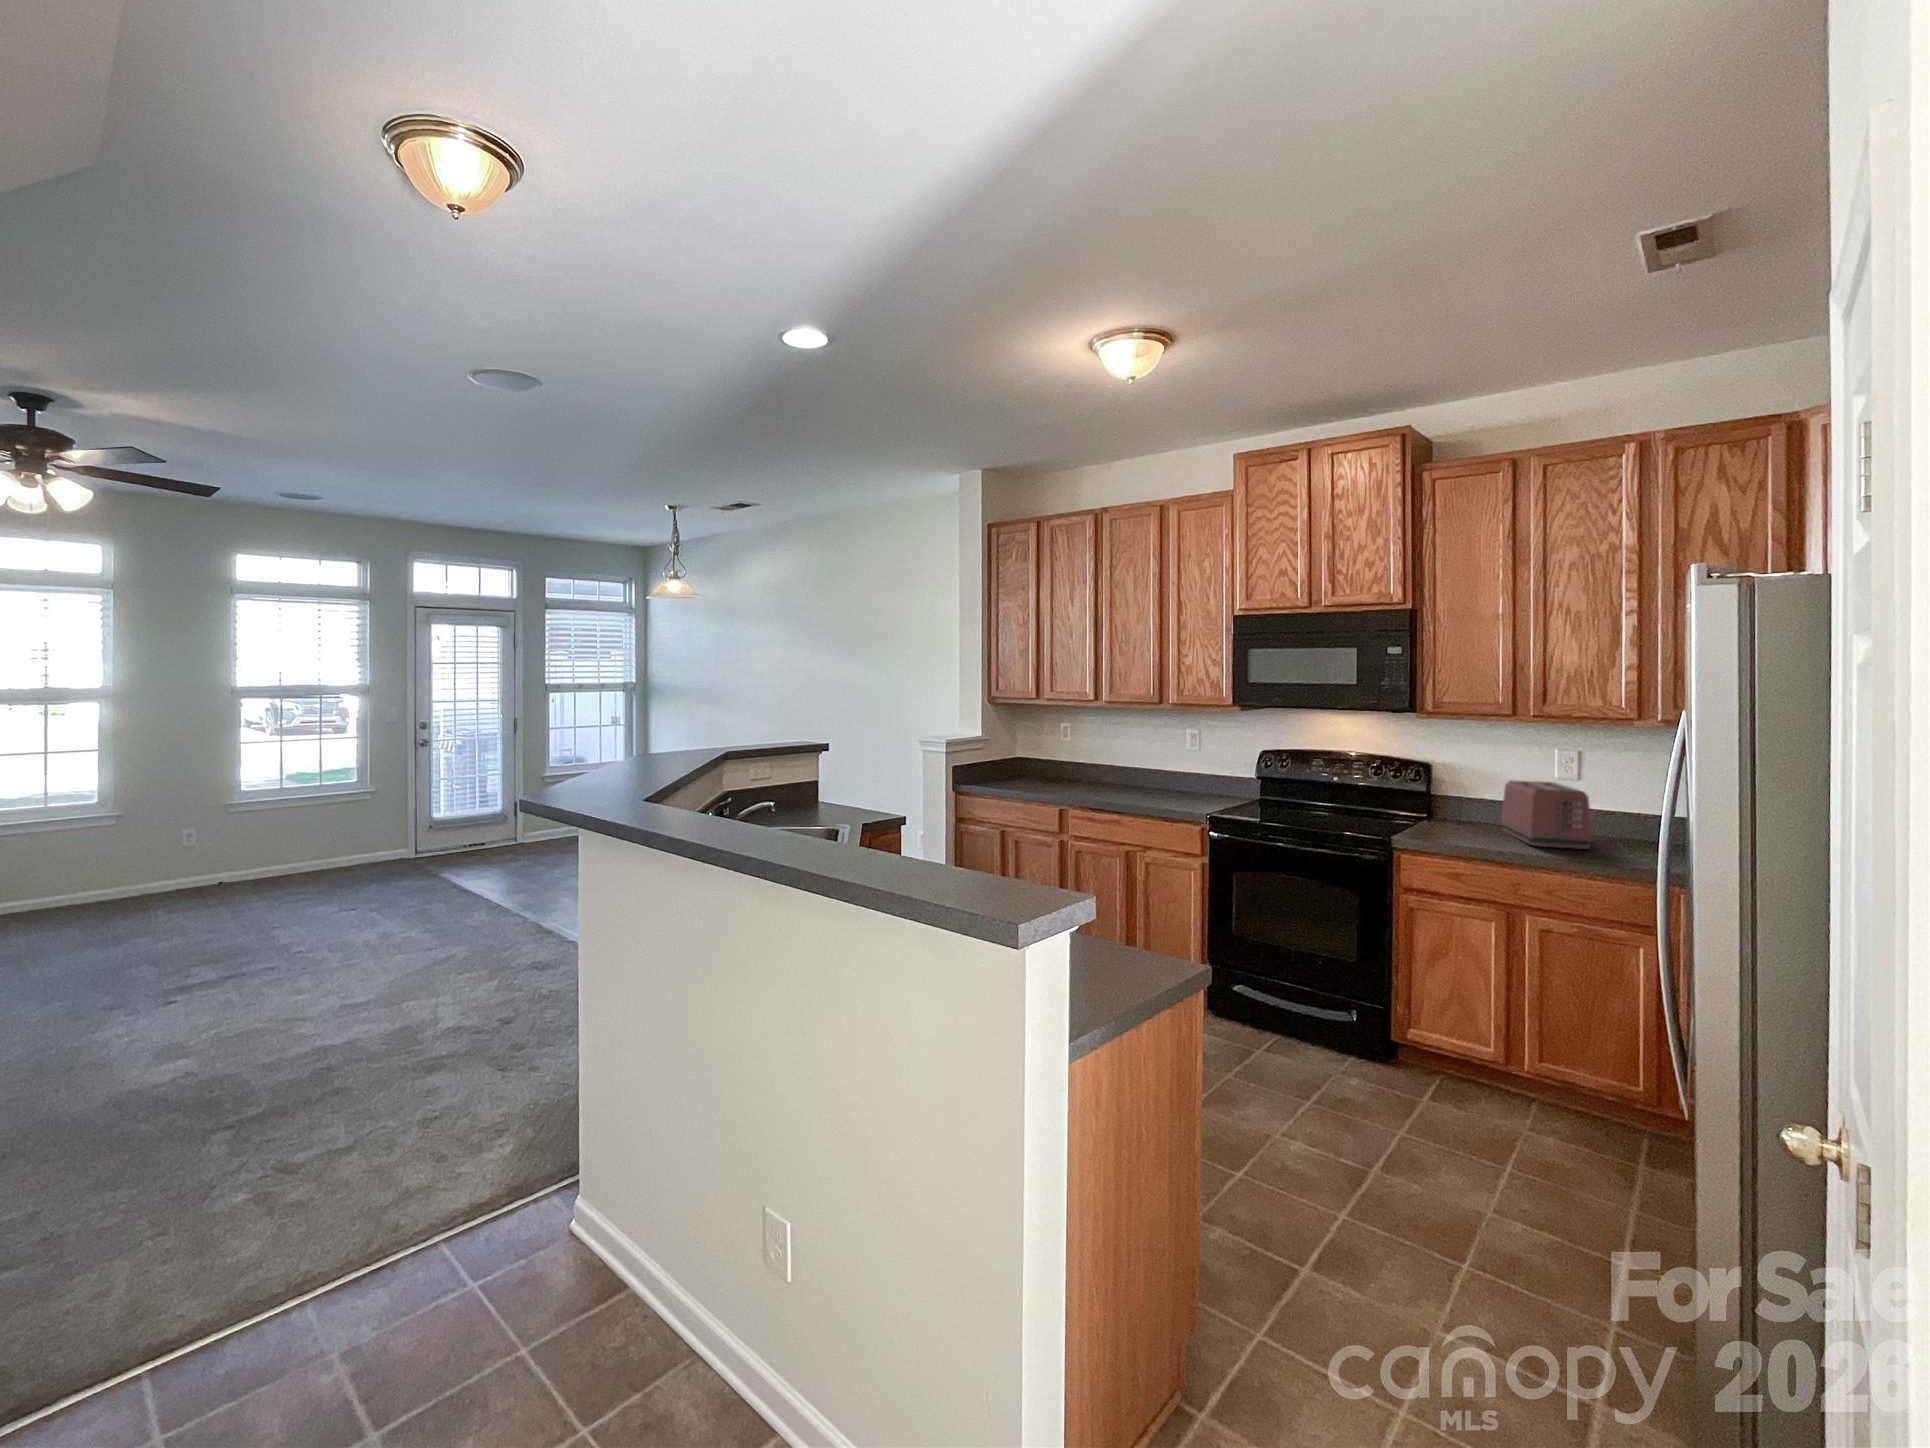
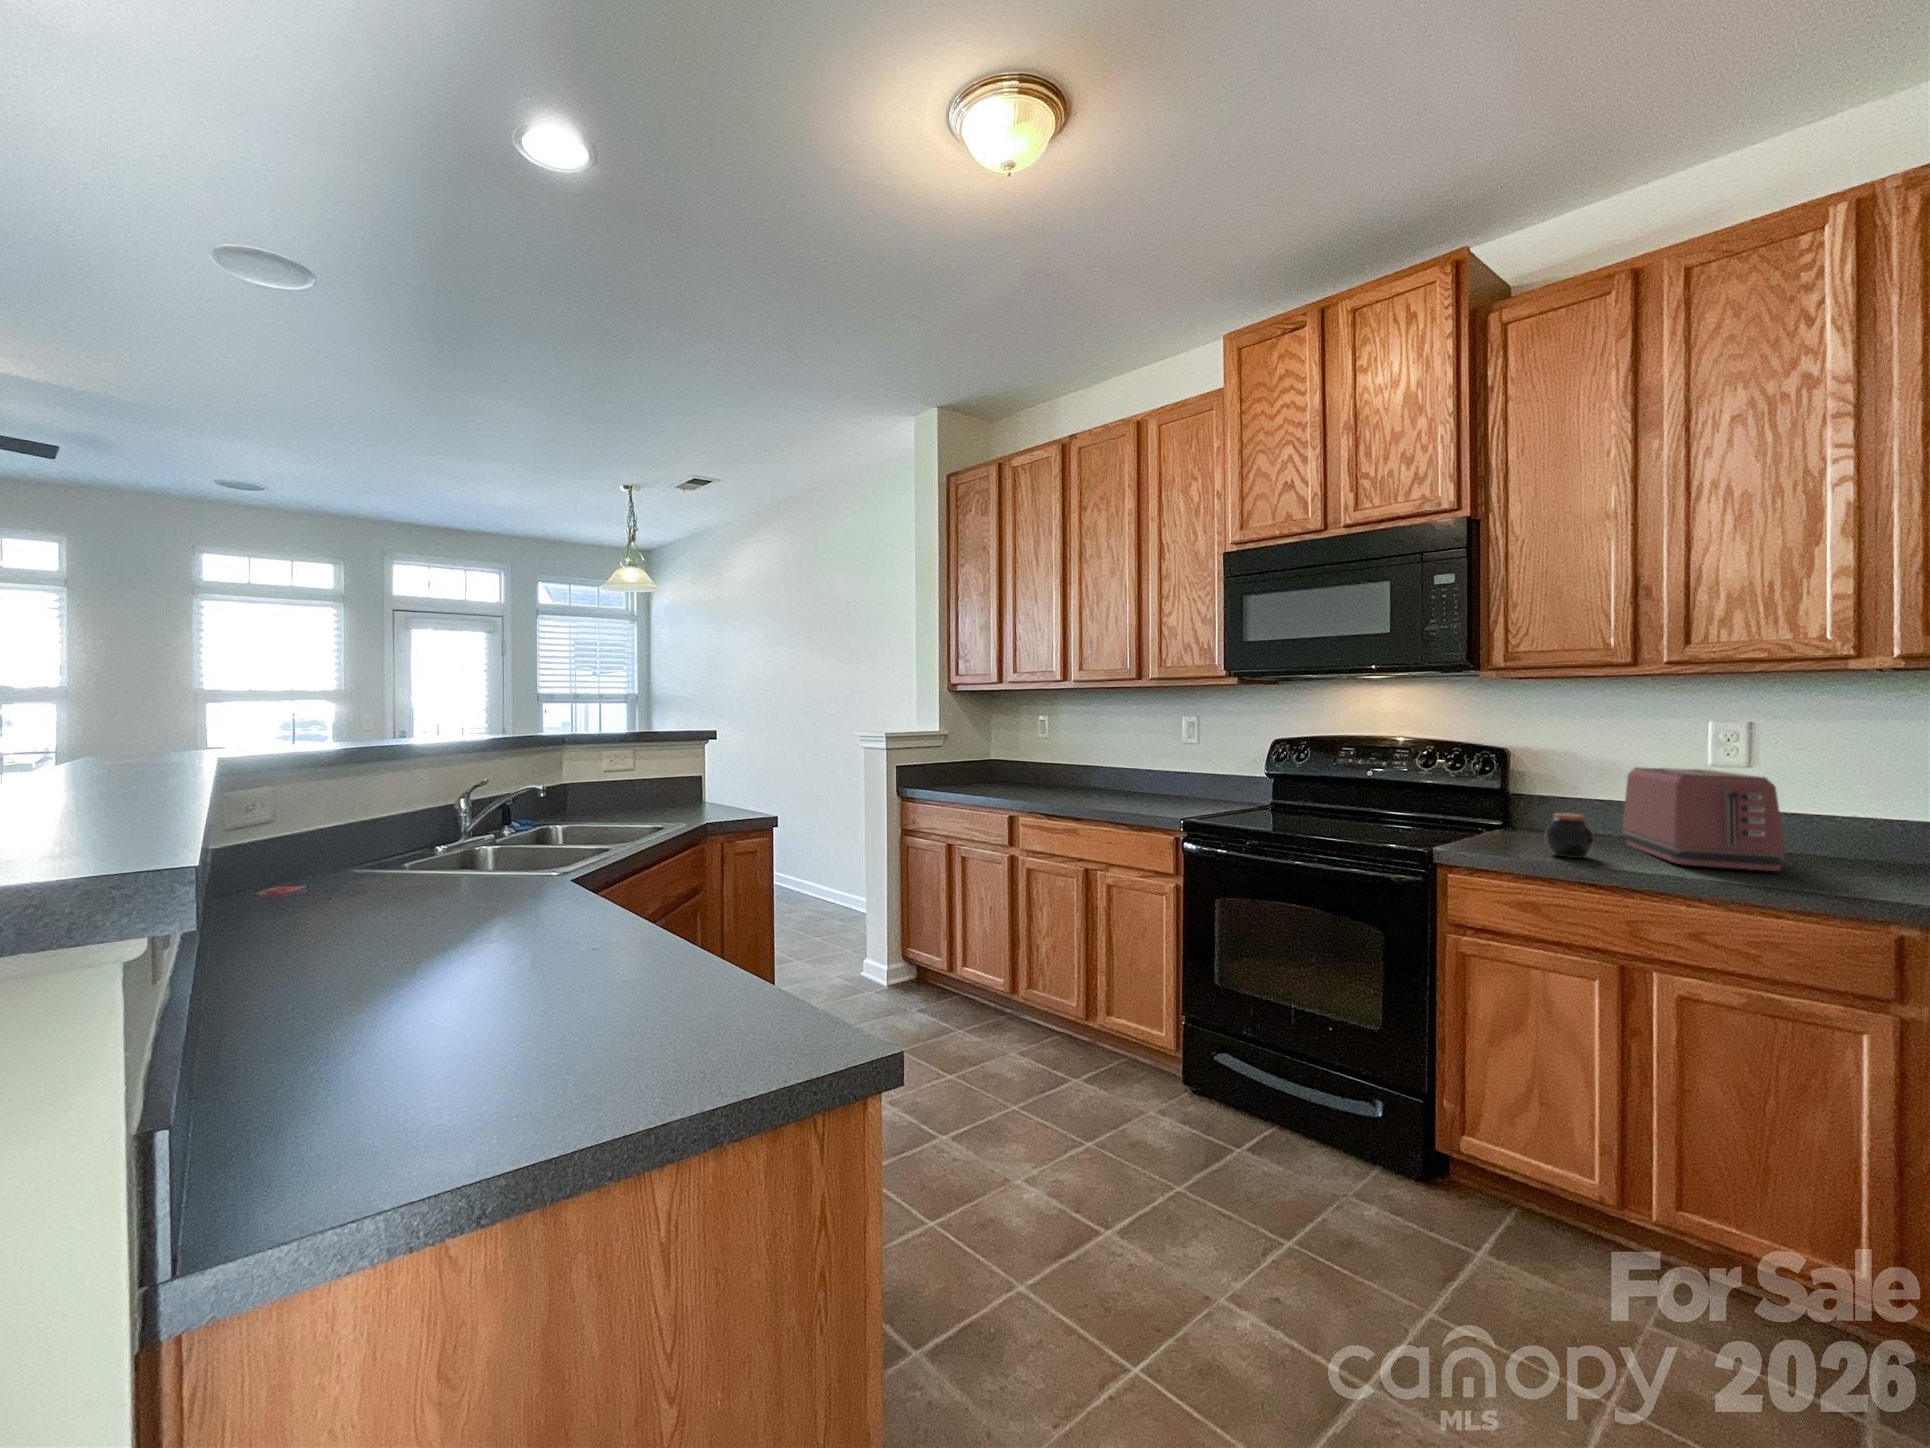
jar: none [1455,813,1484,843] -> present [1545,813,1594,858]

